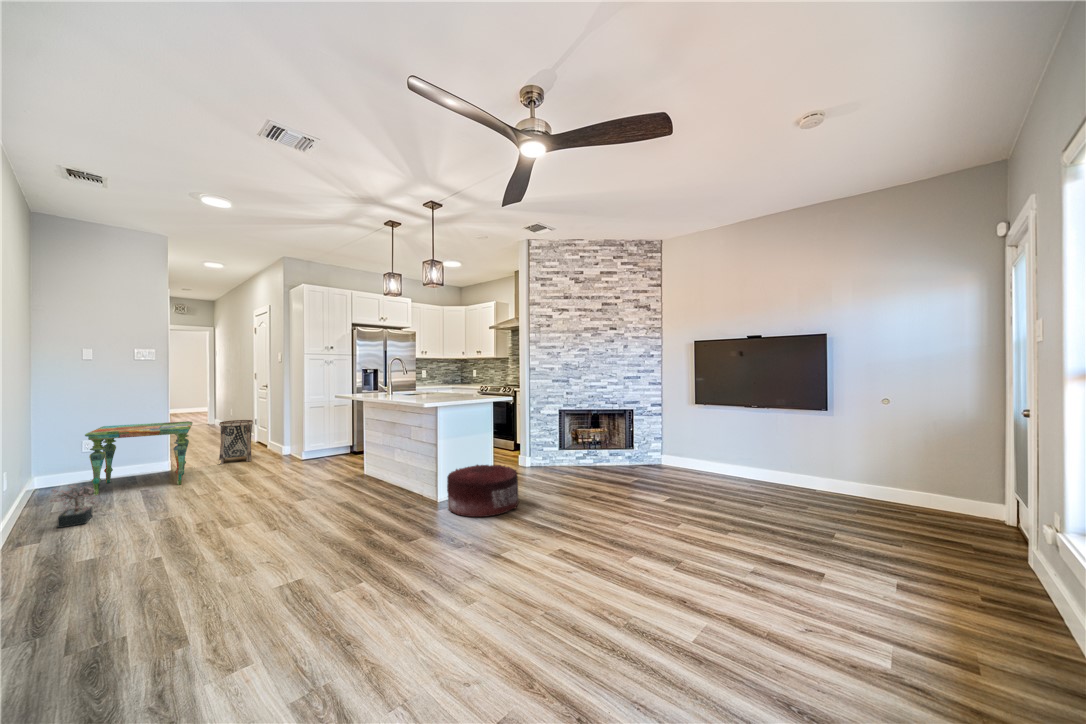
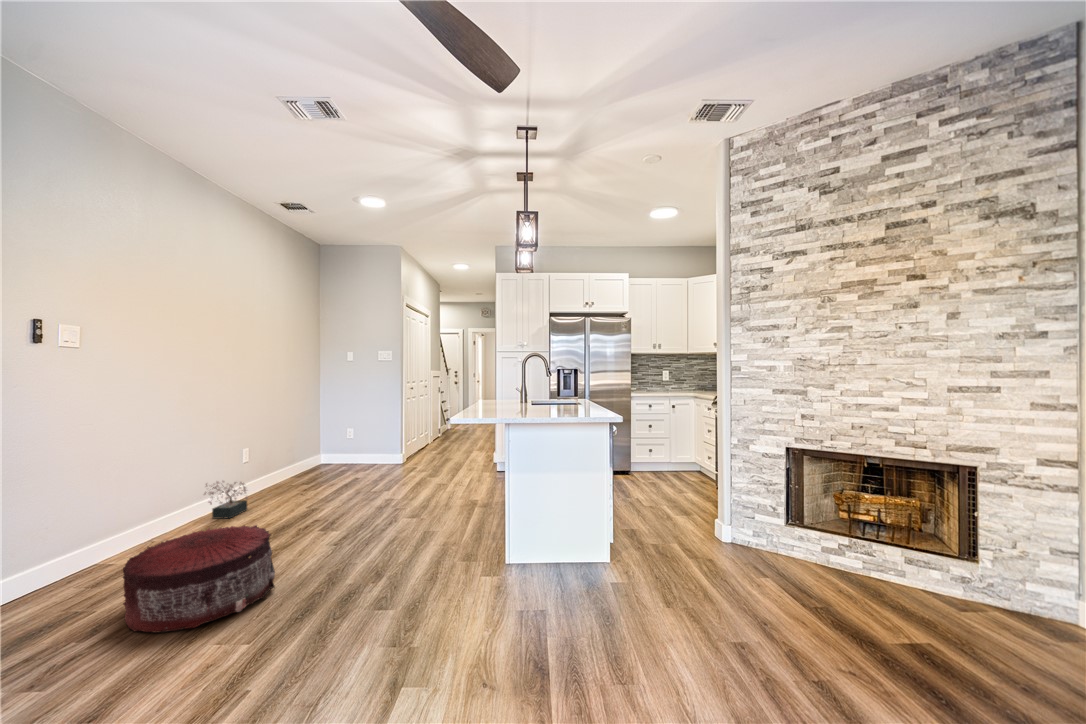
basket: present [219,420,253,464] -> none [408,419,440,463]
side table: present [85,421,193,495] -> none [280,420,377,484]
pouf: present [447,465,519,517] -> present [123,525,275,633]

